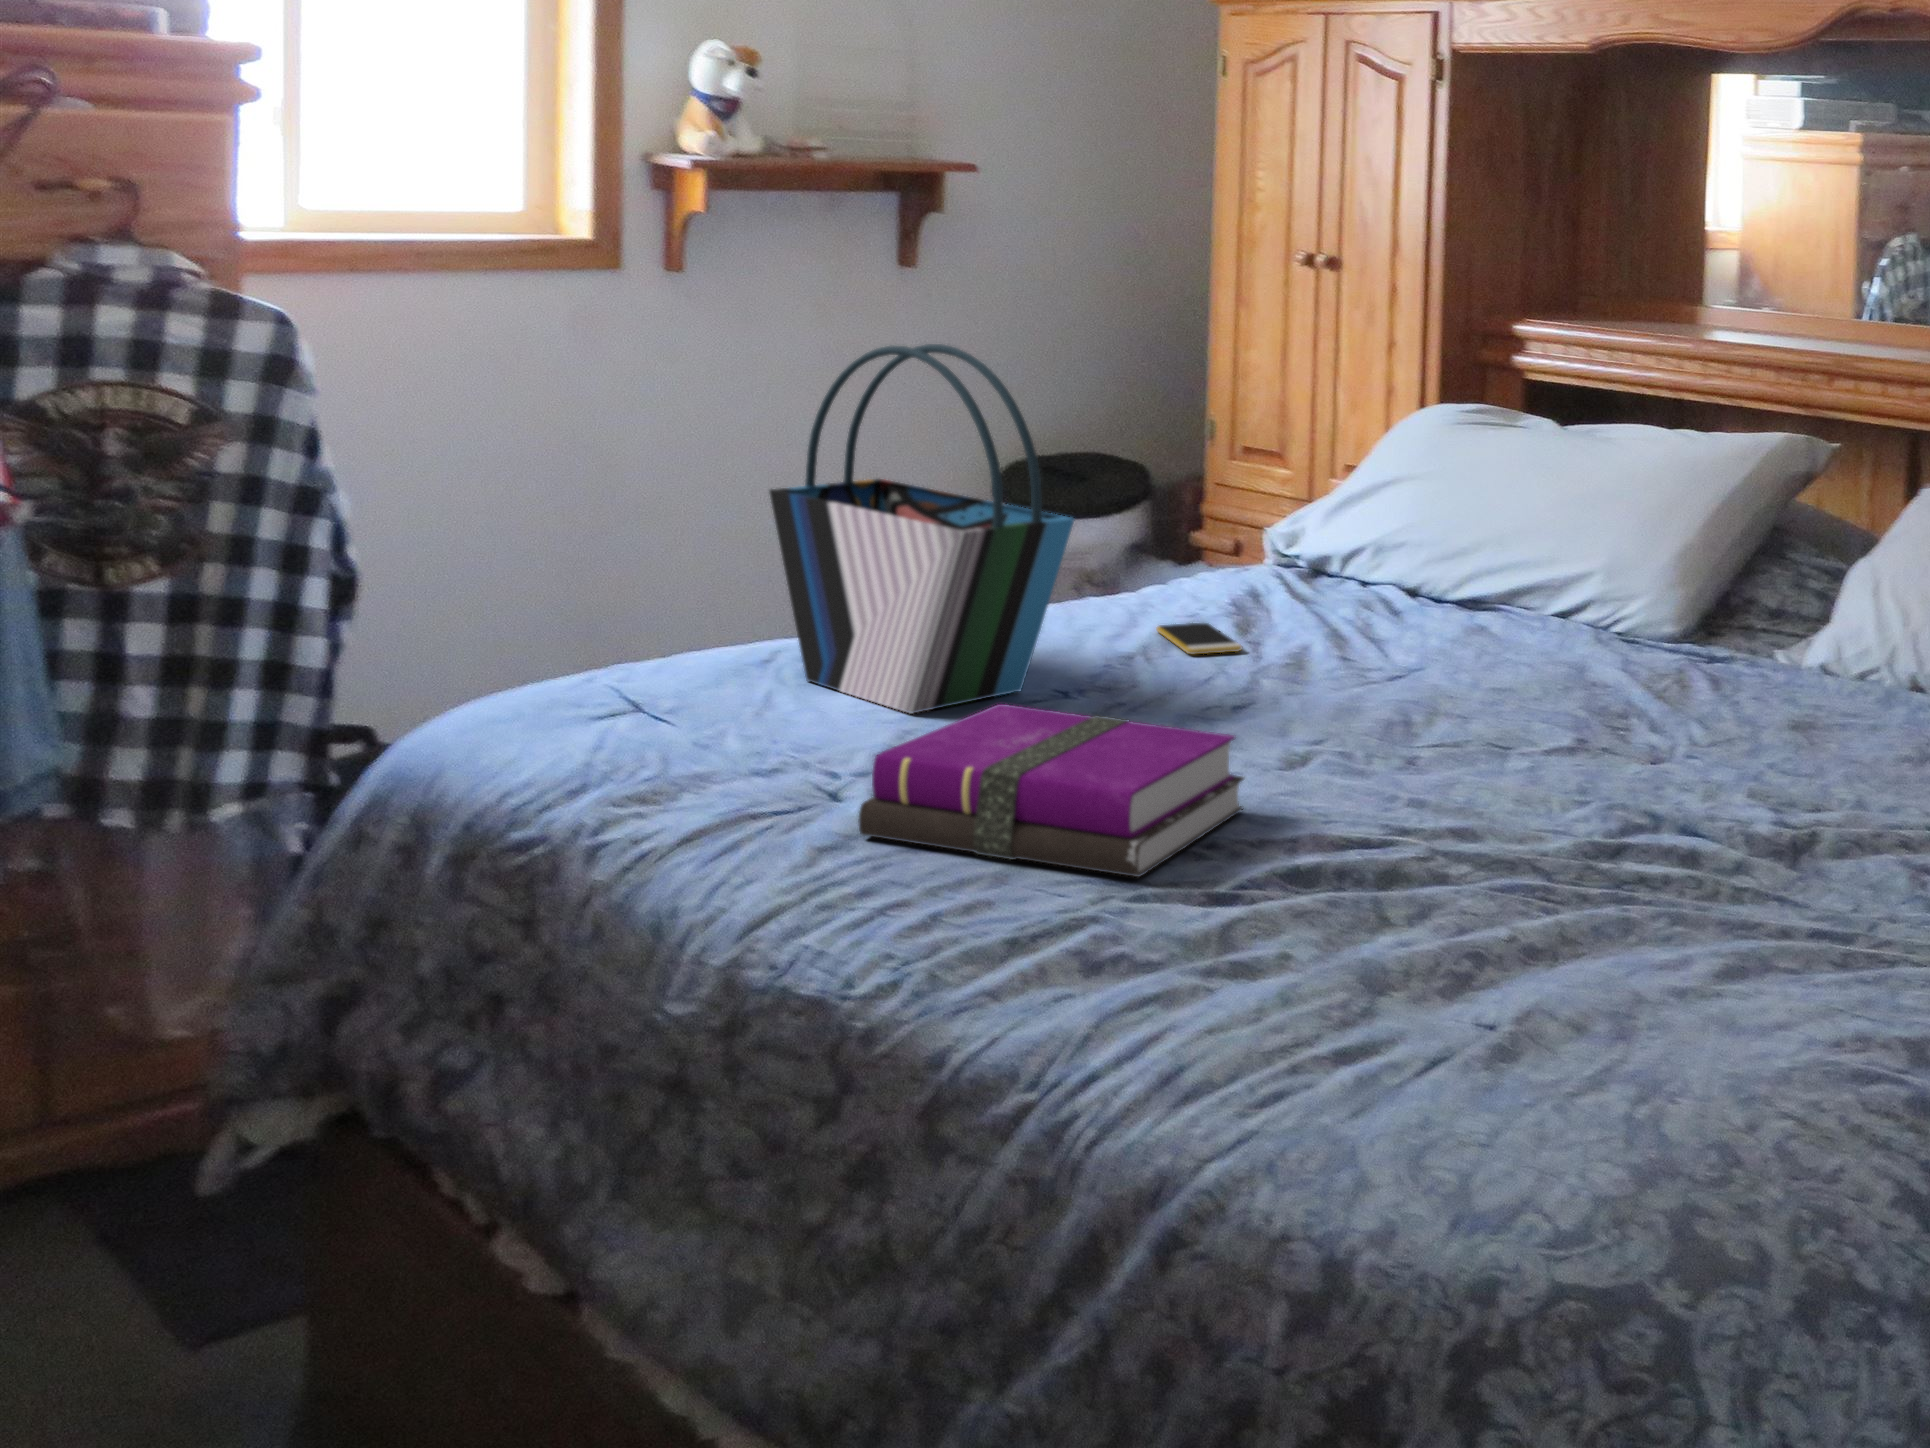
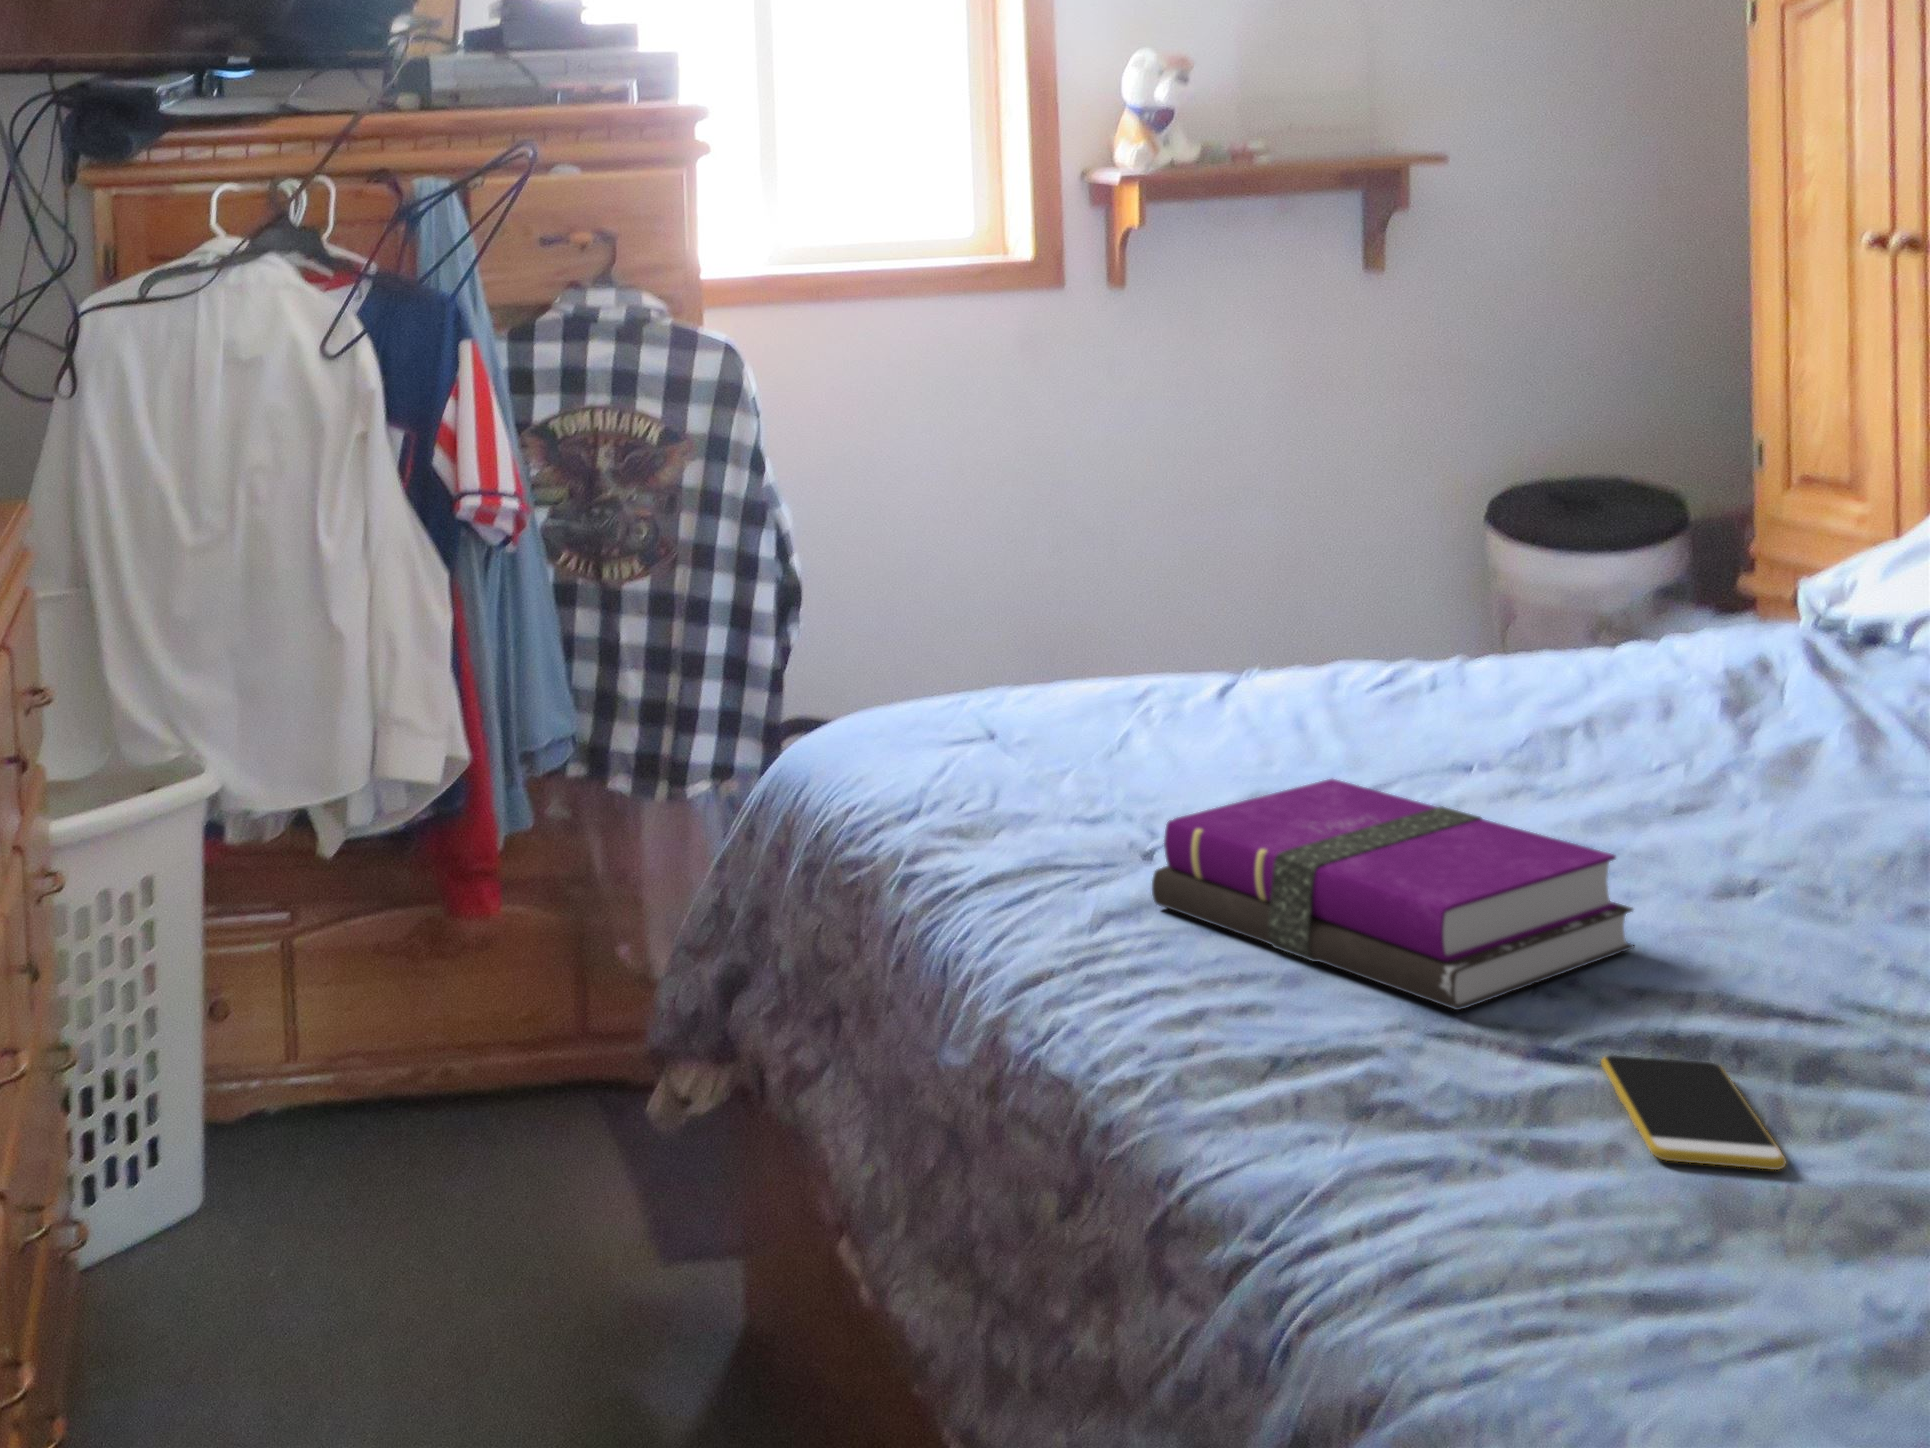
tote bag: present [769,344,1075,714] -> none [1124,369,1450,775]
smartphone: present [1157,623,1242,654] -> present [1601,1055,1786,1170]

